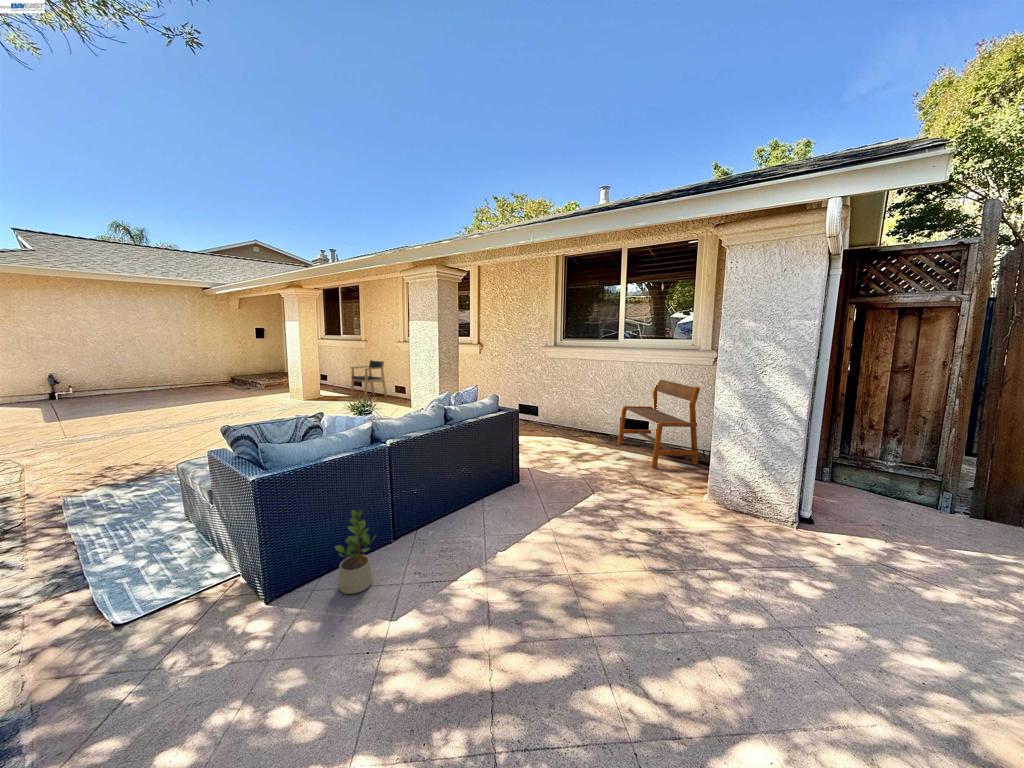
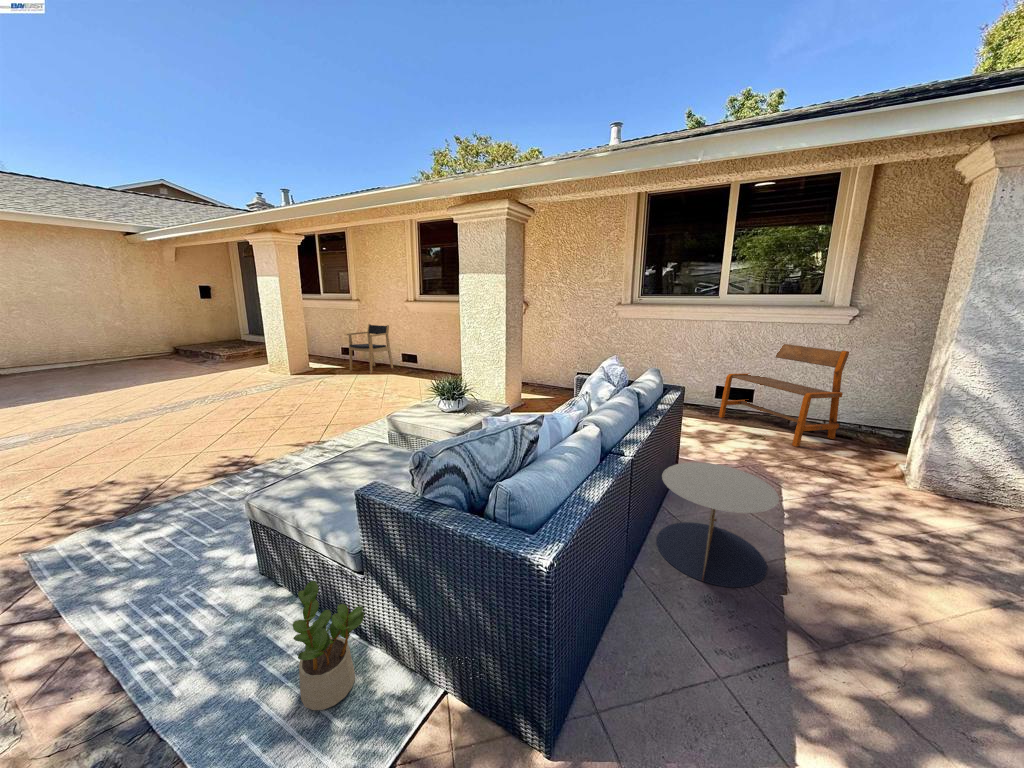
side table: none [447,463,522,547] -> present [656,462,779,587]
potted plant: present [335,510,376,594] -> present [293,581,364,710]

